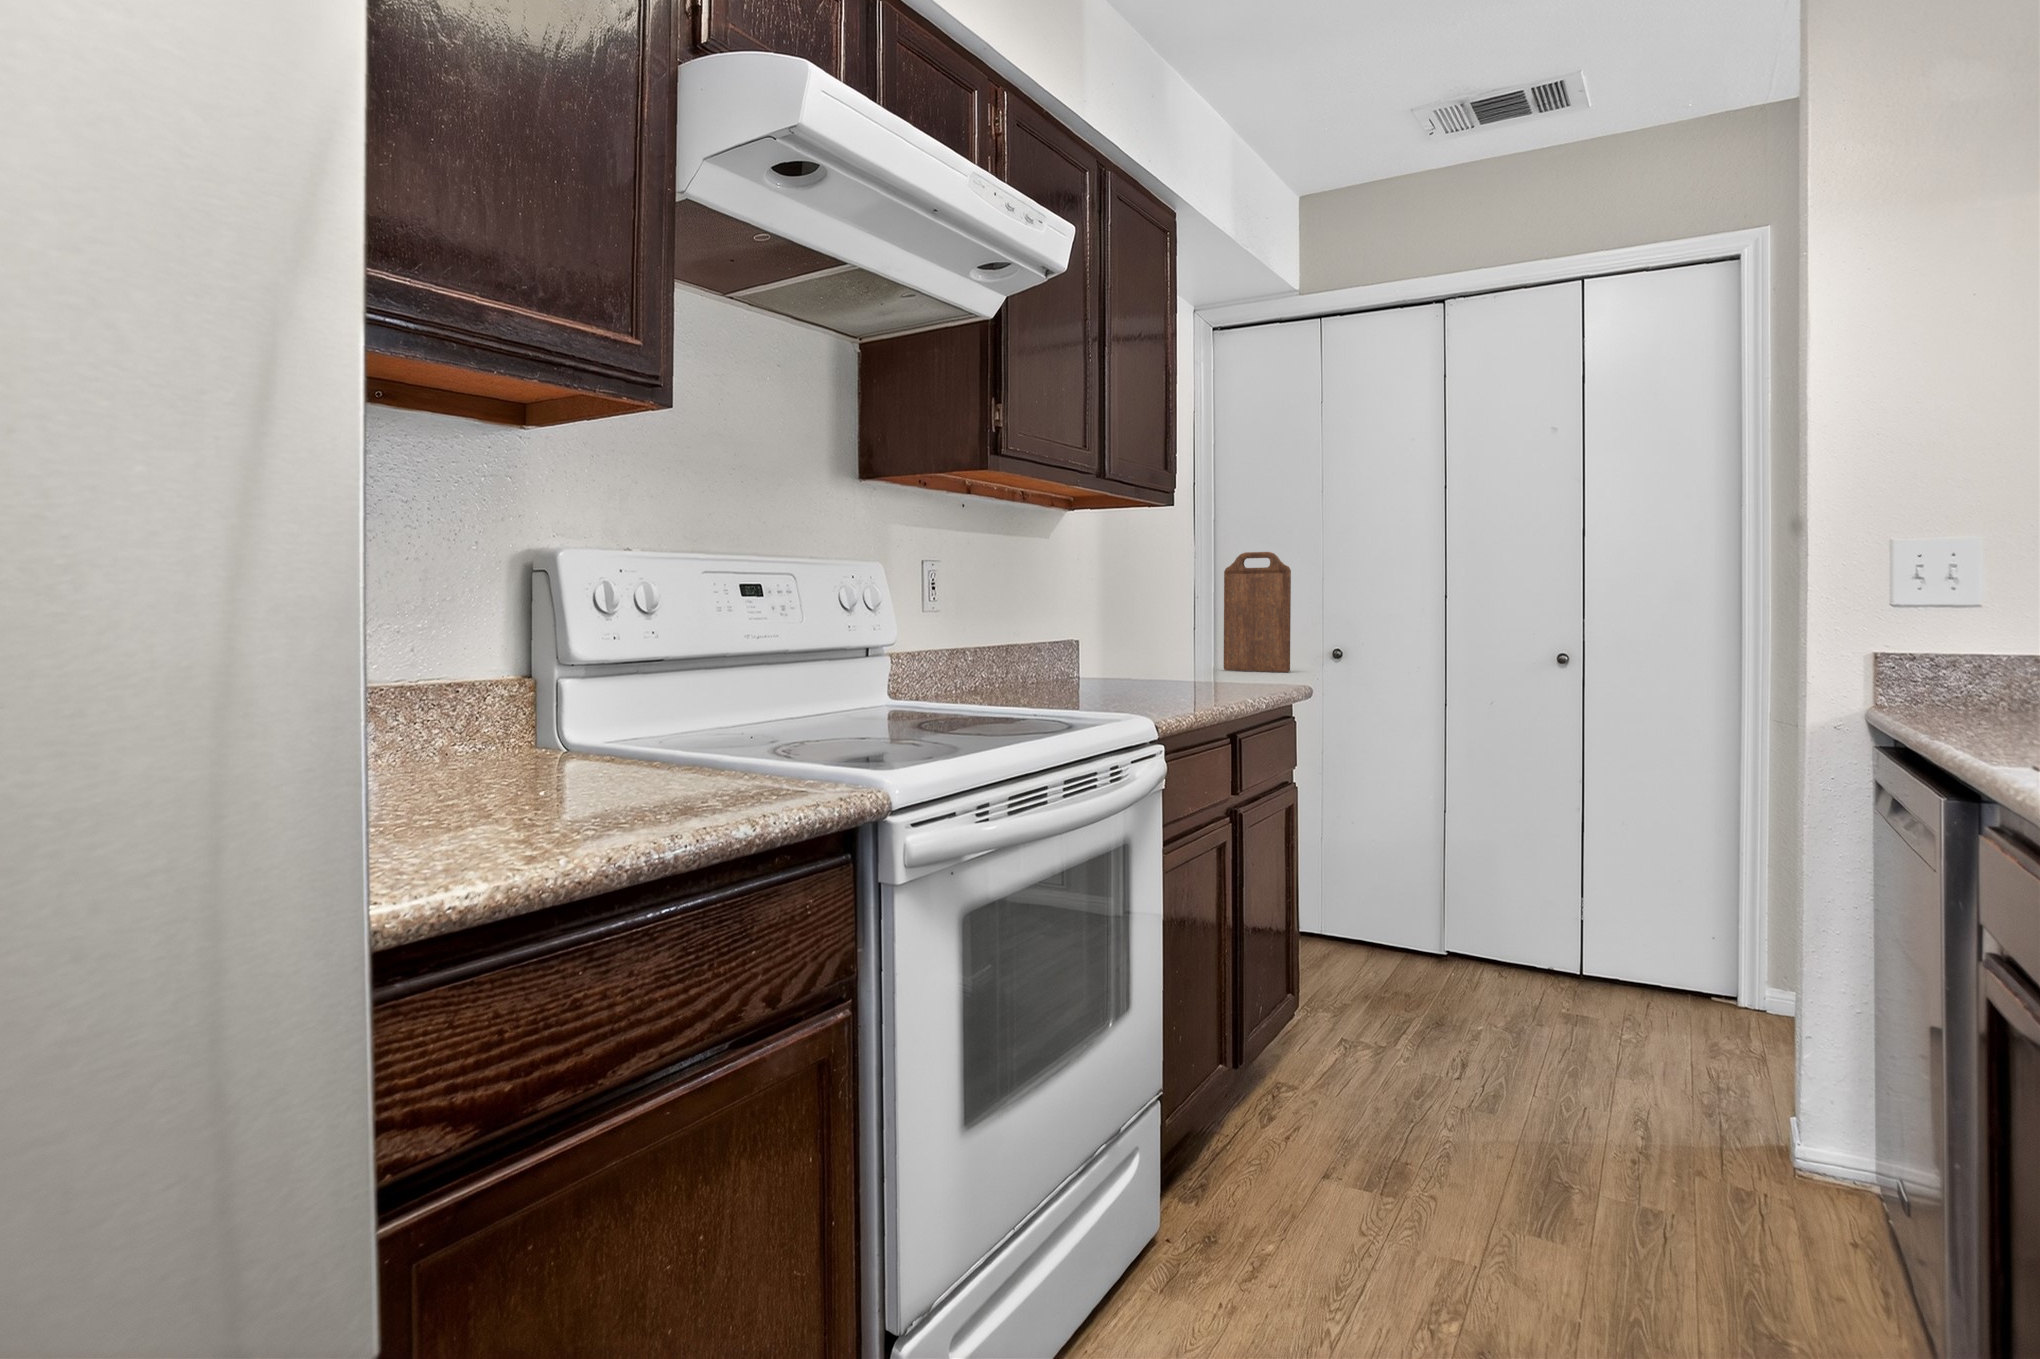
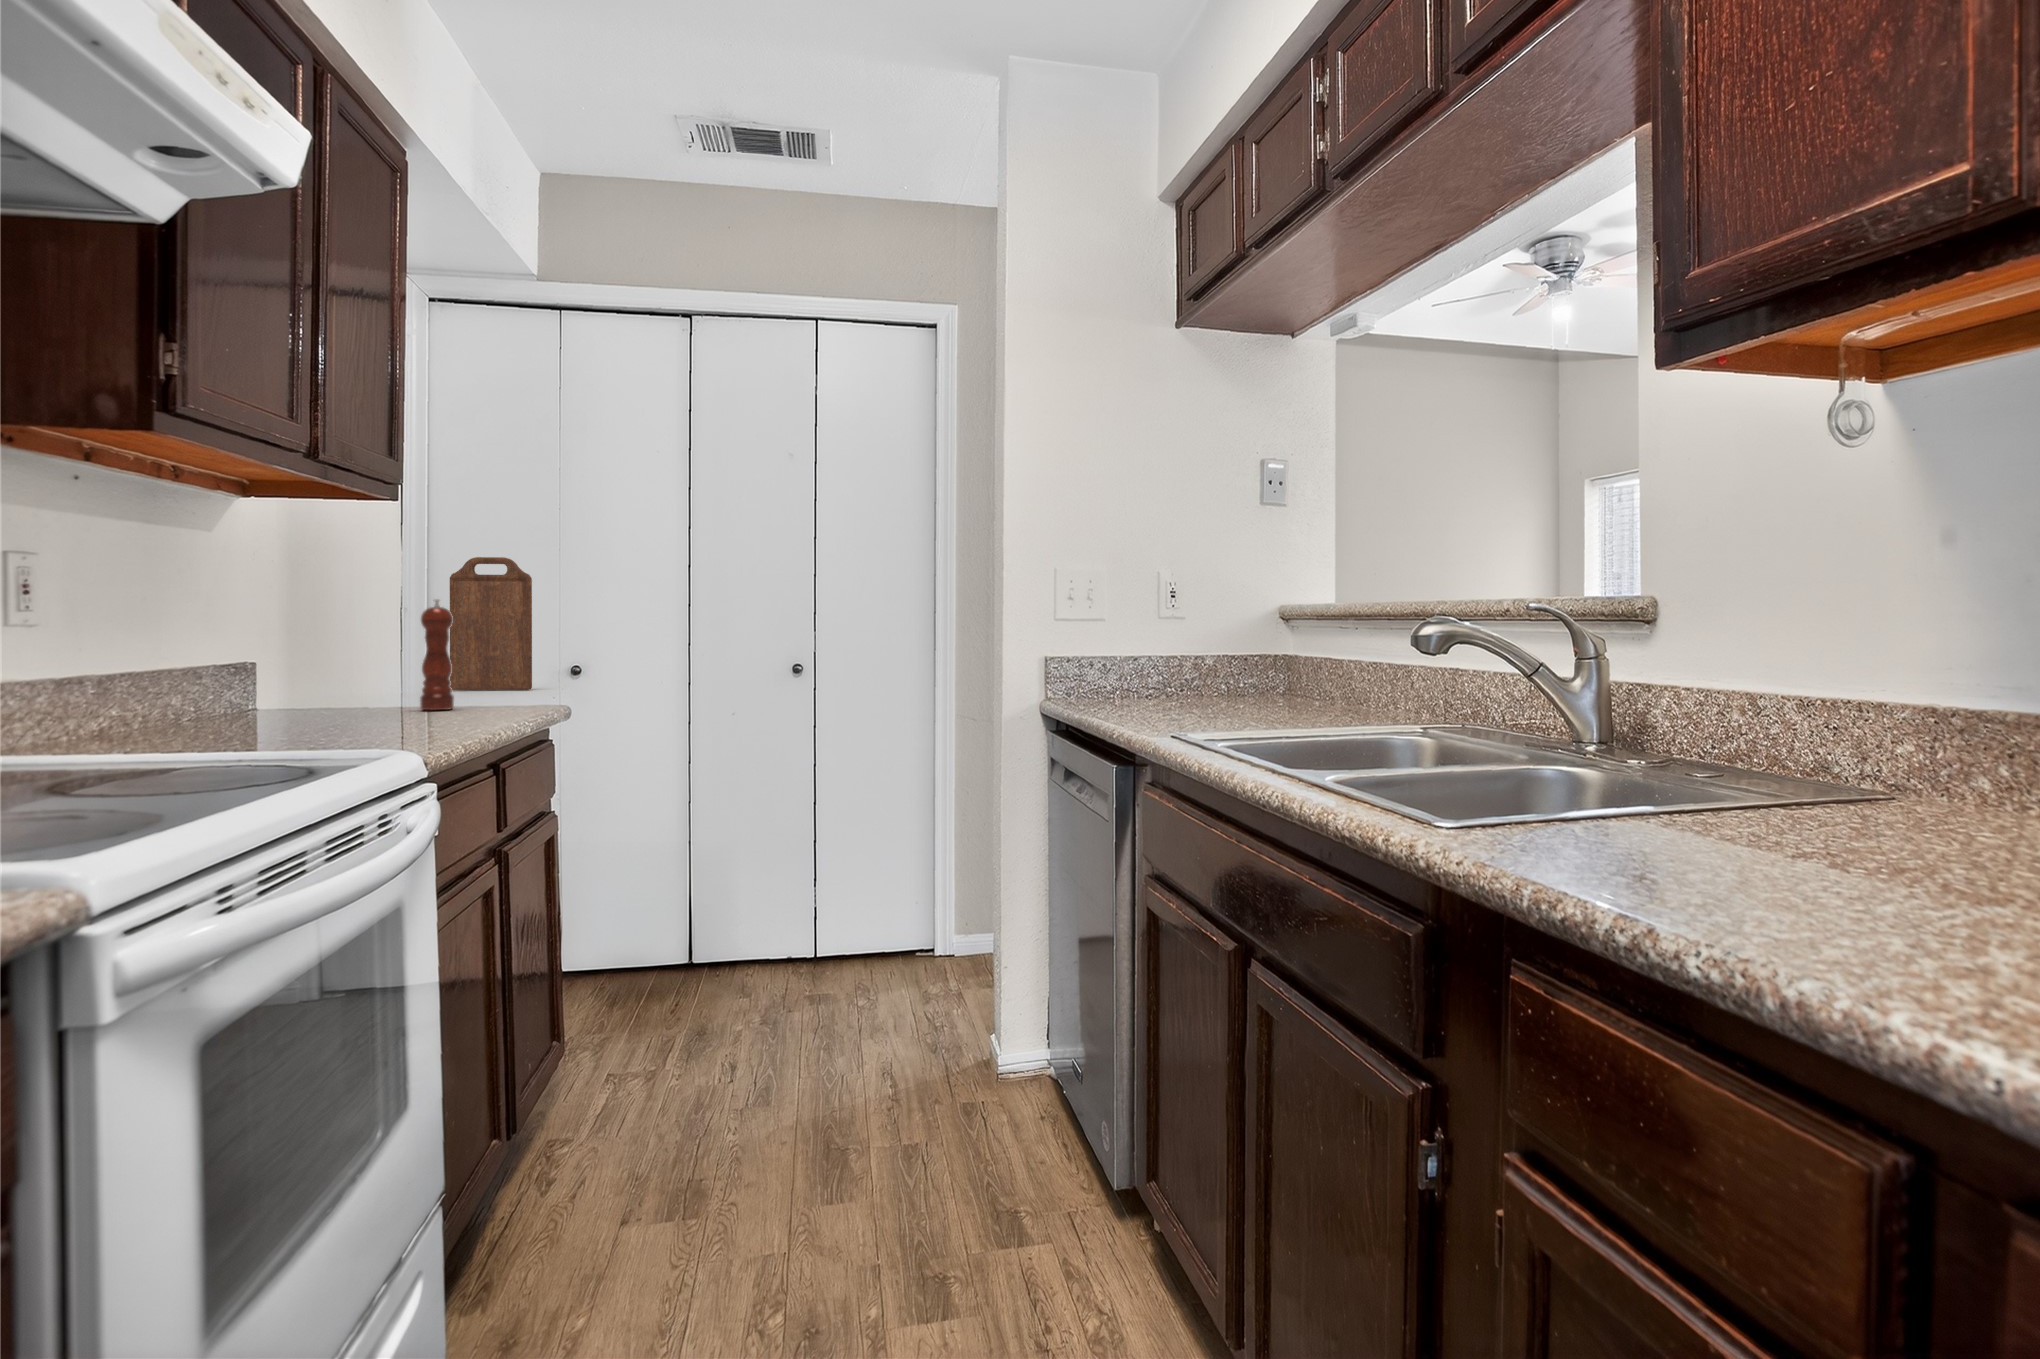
pepper mill: none [1186,590,1212,686] -> present [420,599,454,710]

